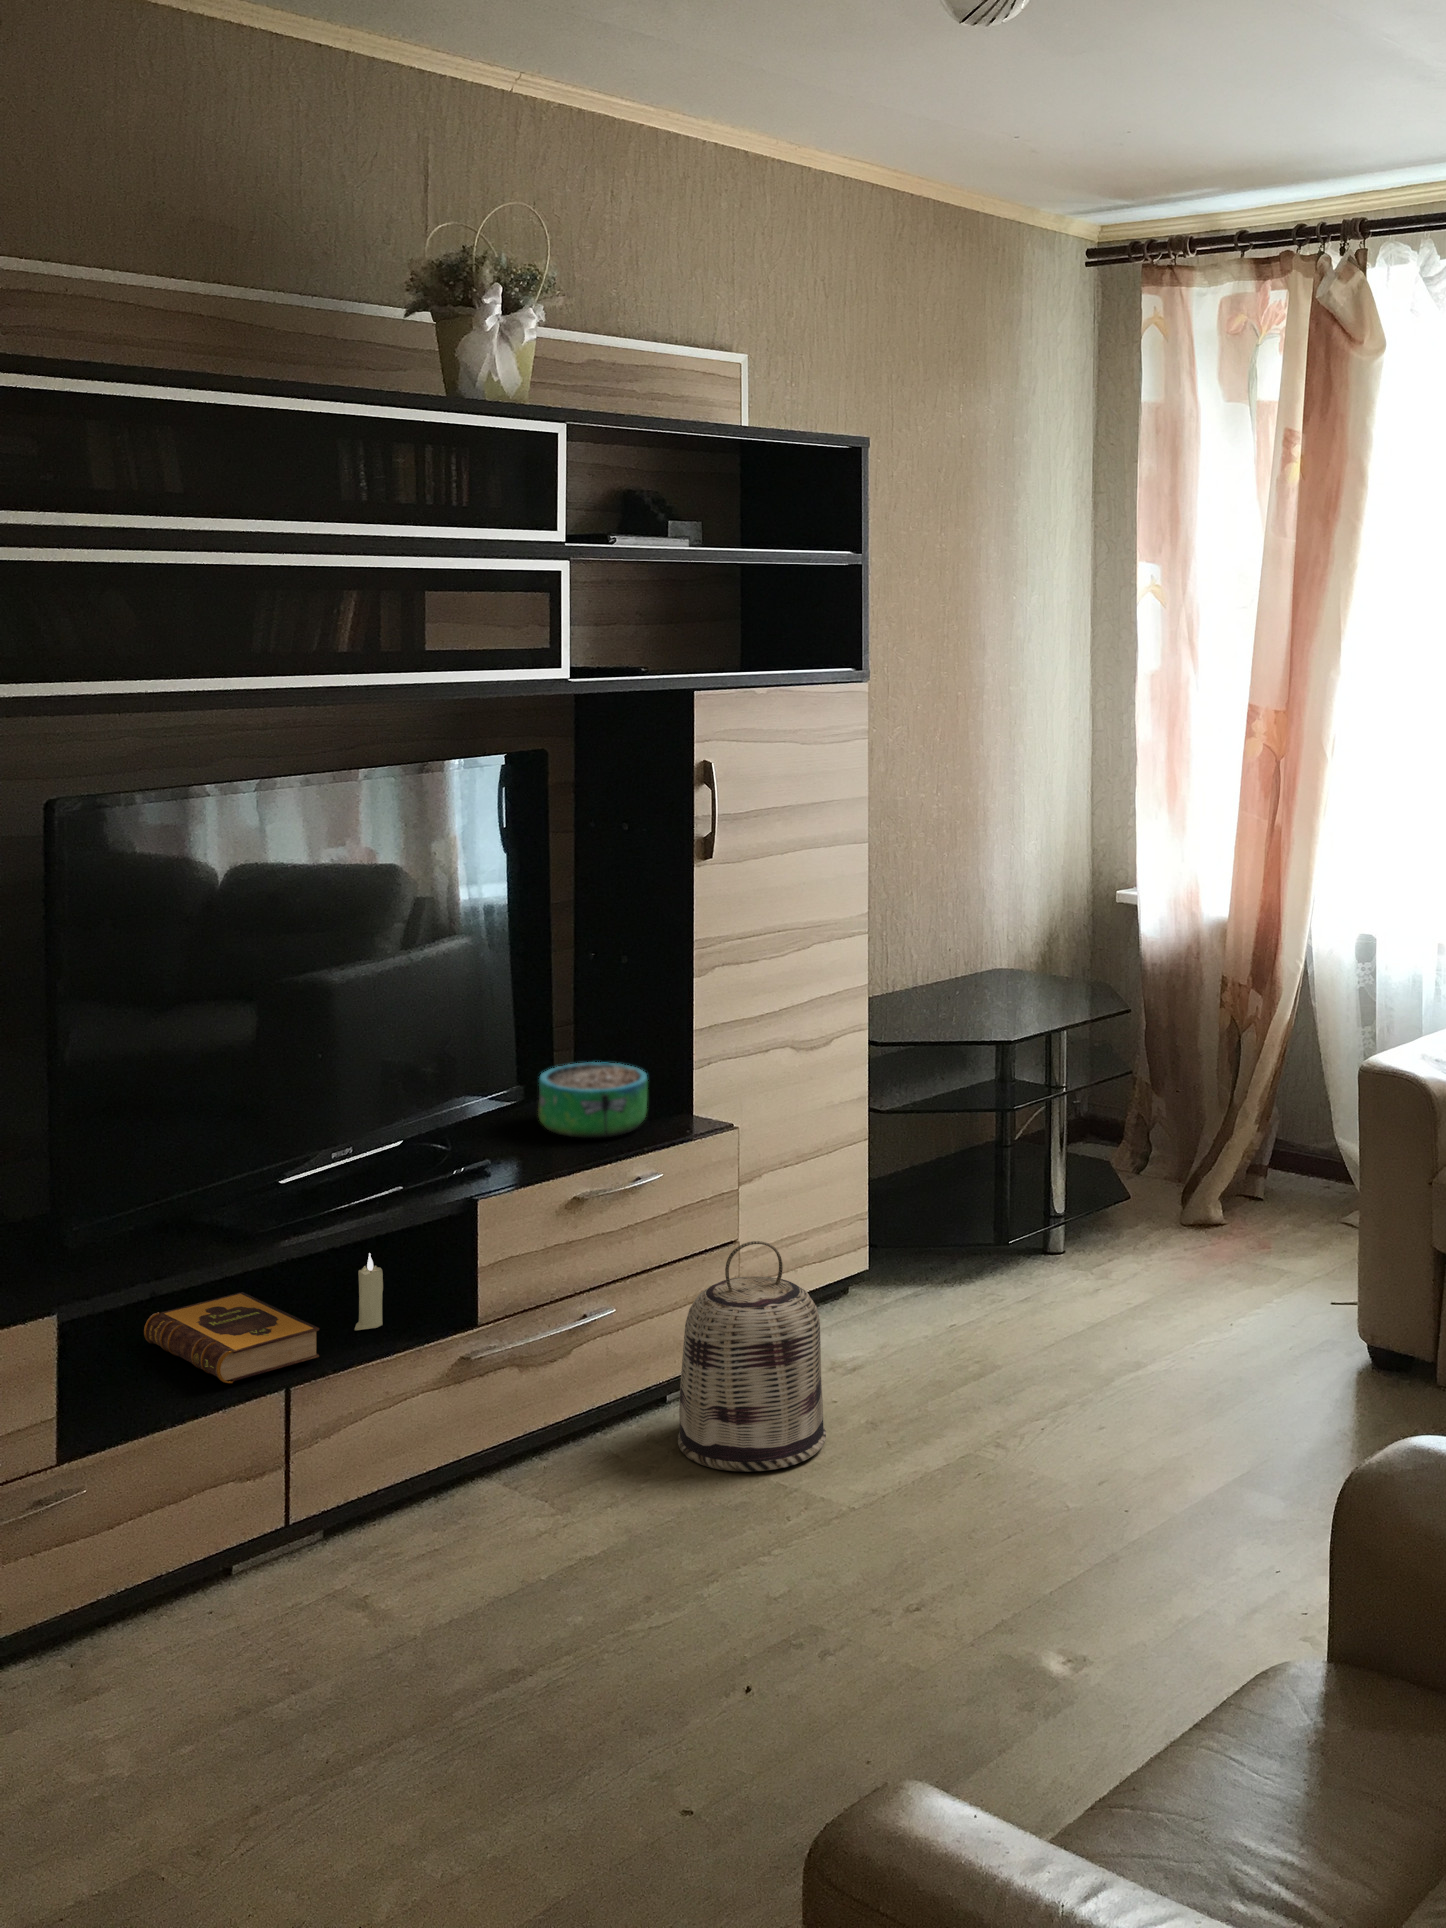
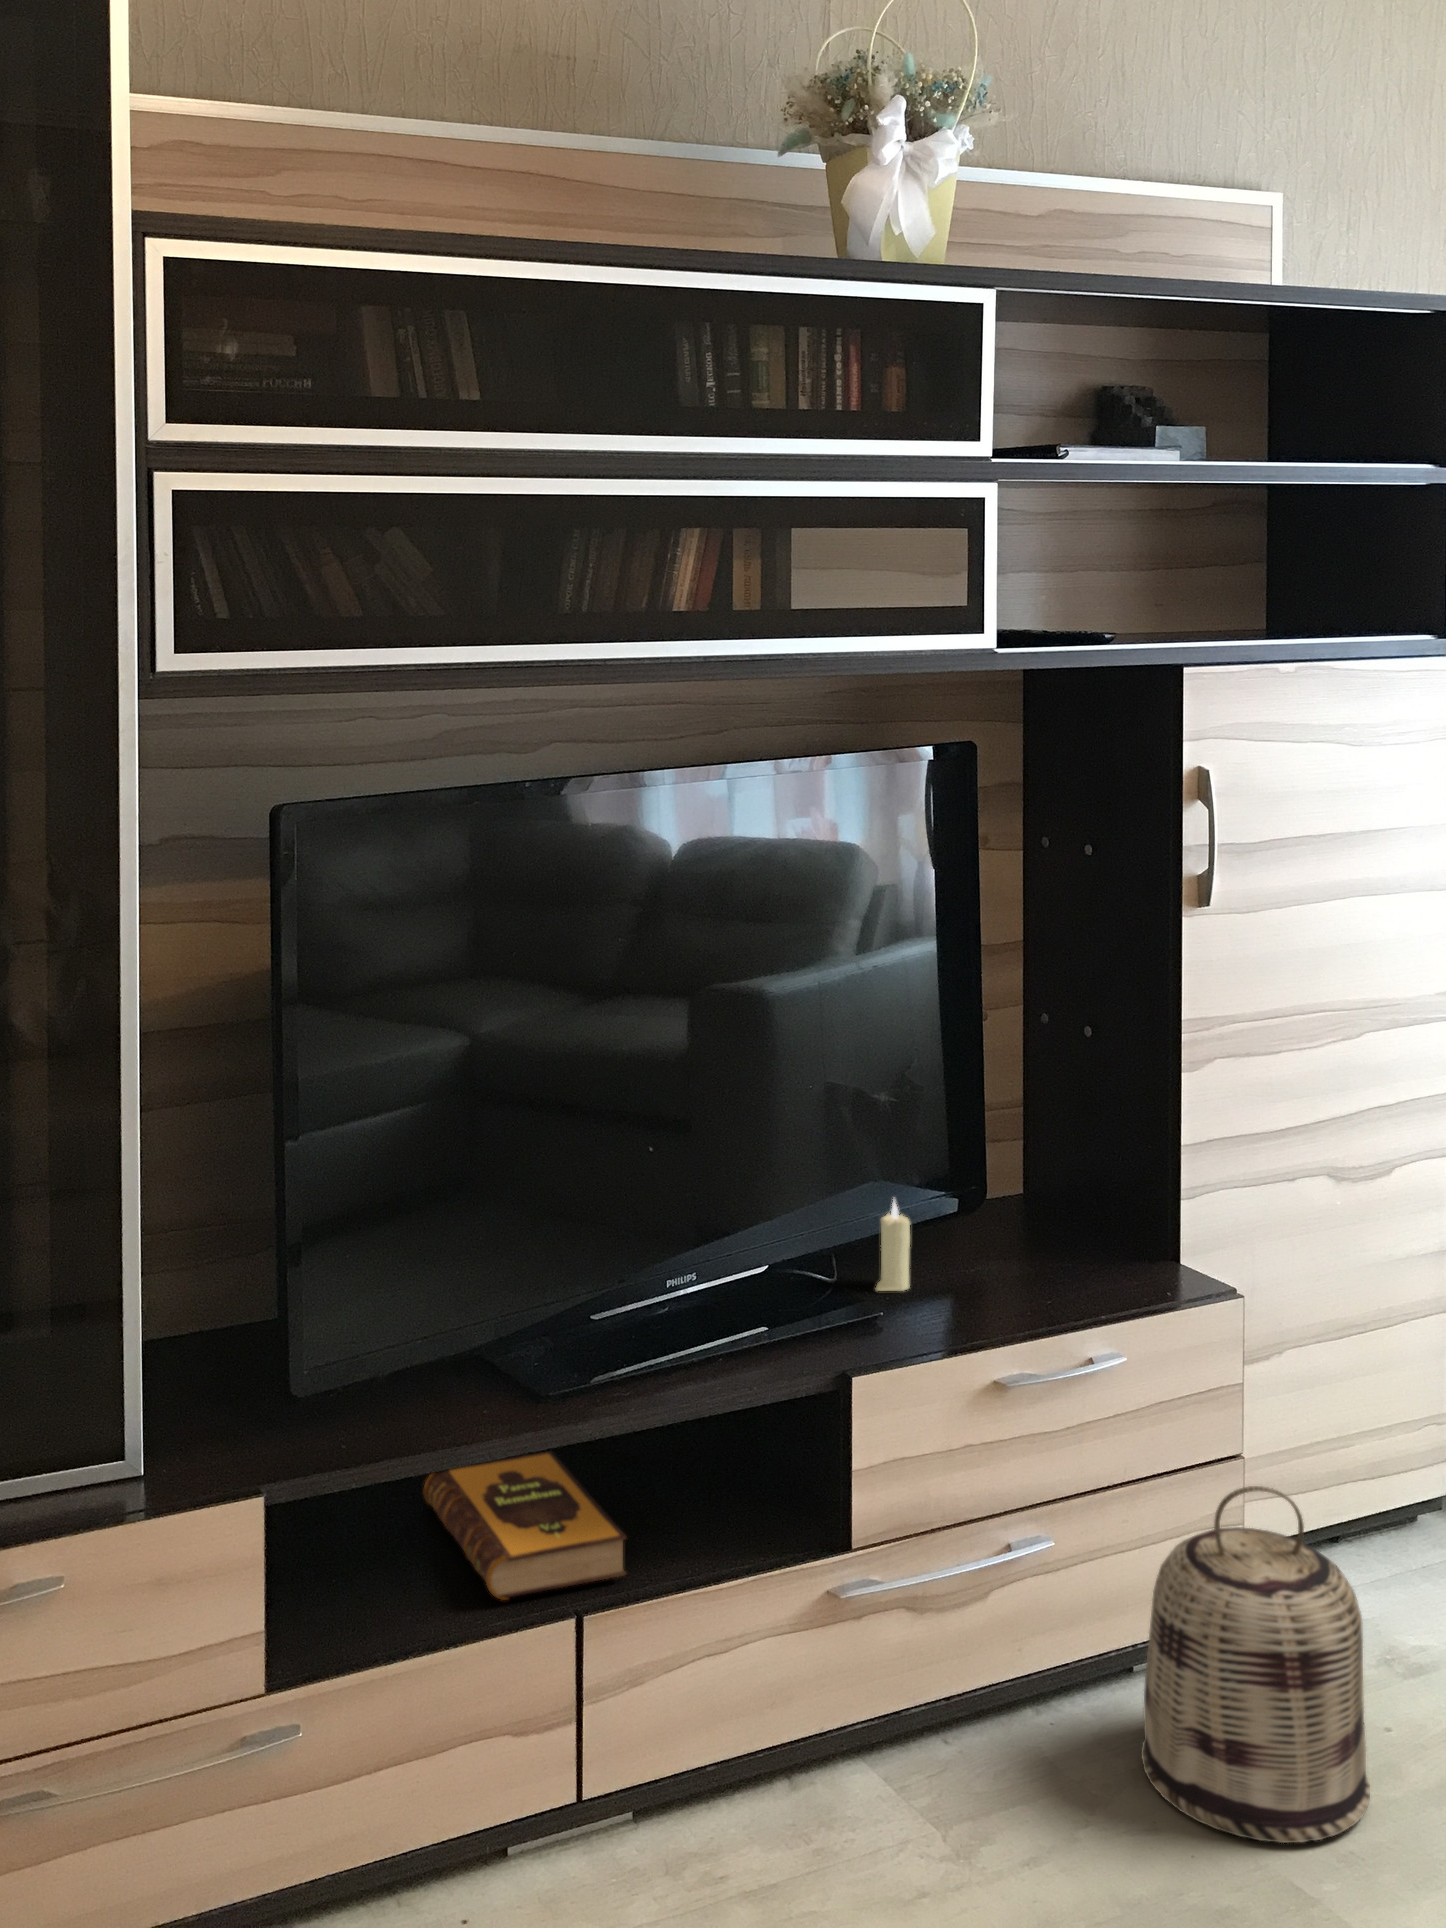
decorative bowl: present [538,1062,647,1138] -> none [959,1173,1111,1290]
candle: present [355,1253,383,1330] -> present [876,1201,910,1291]

